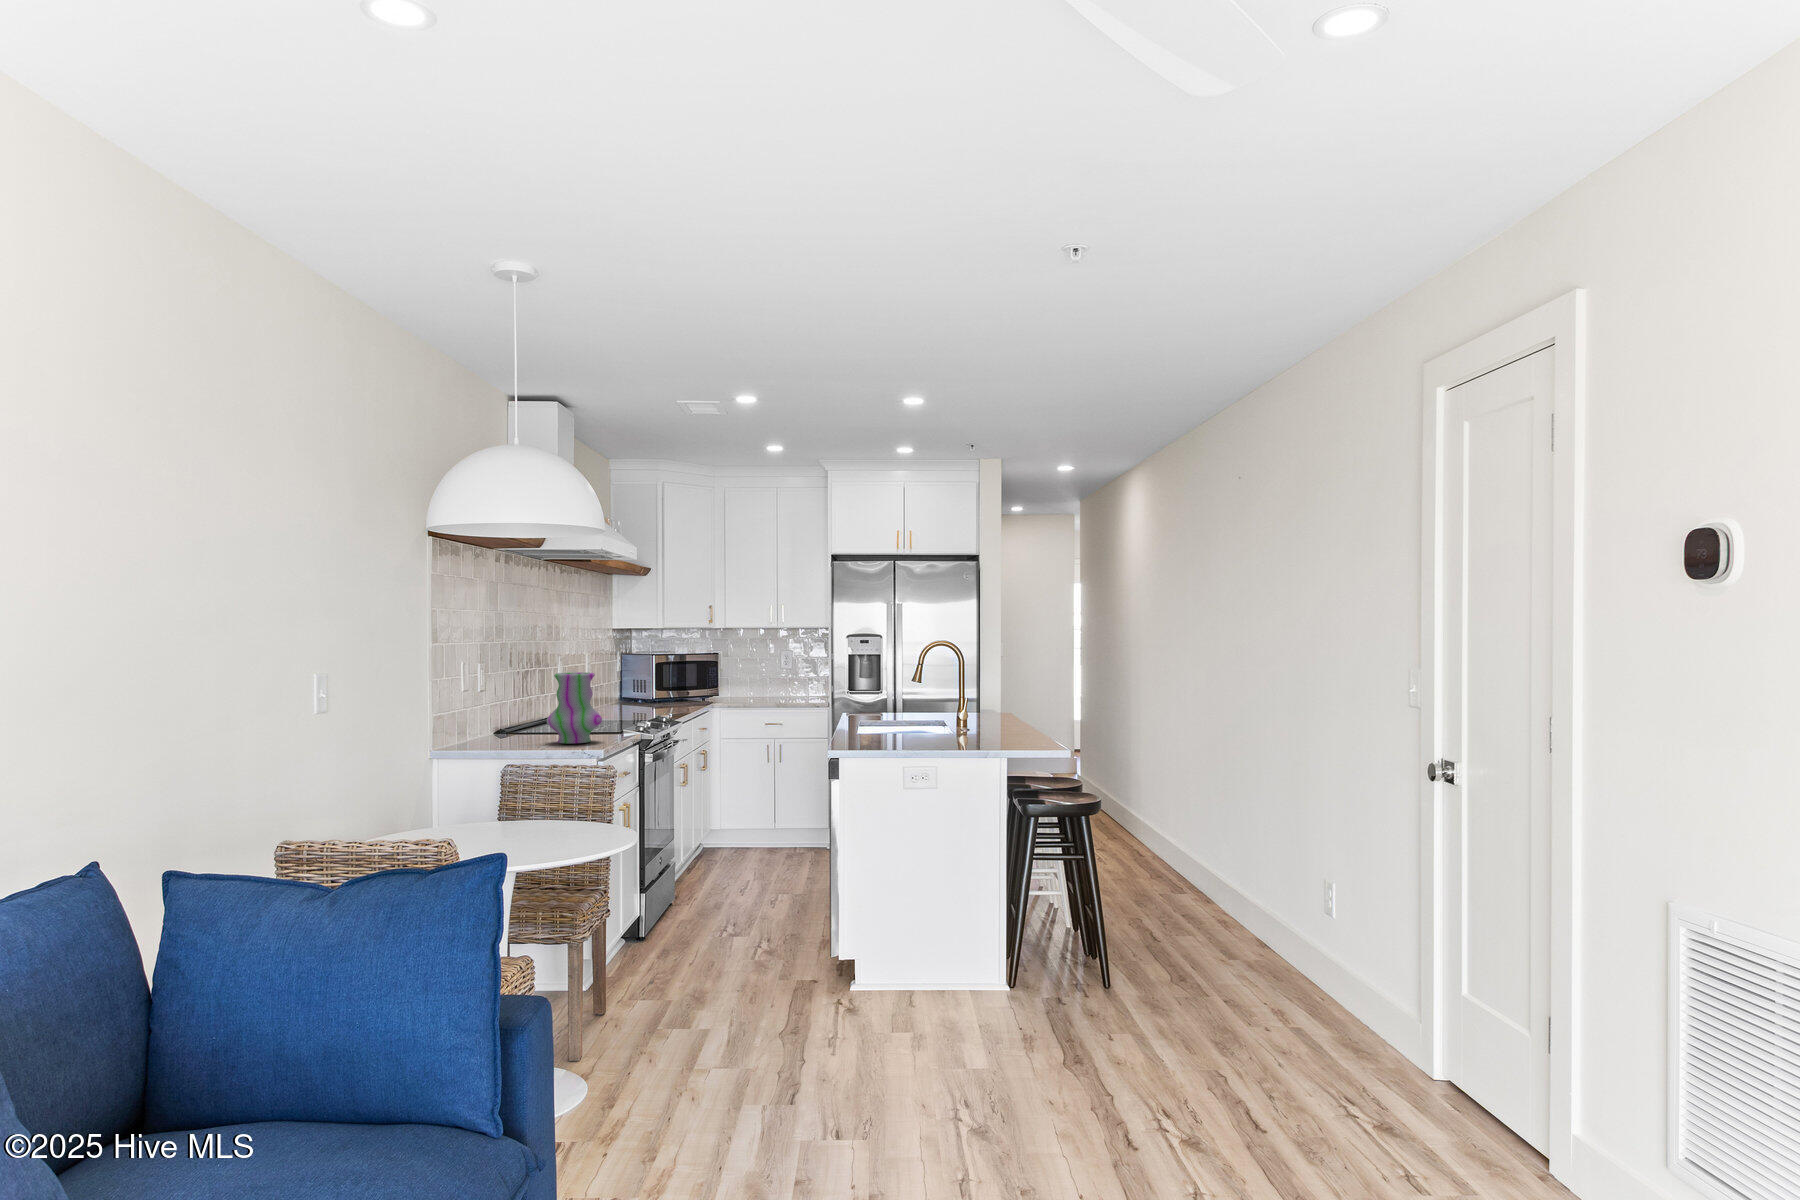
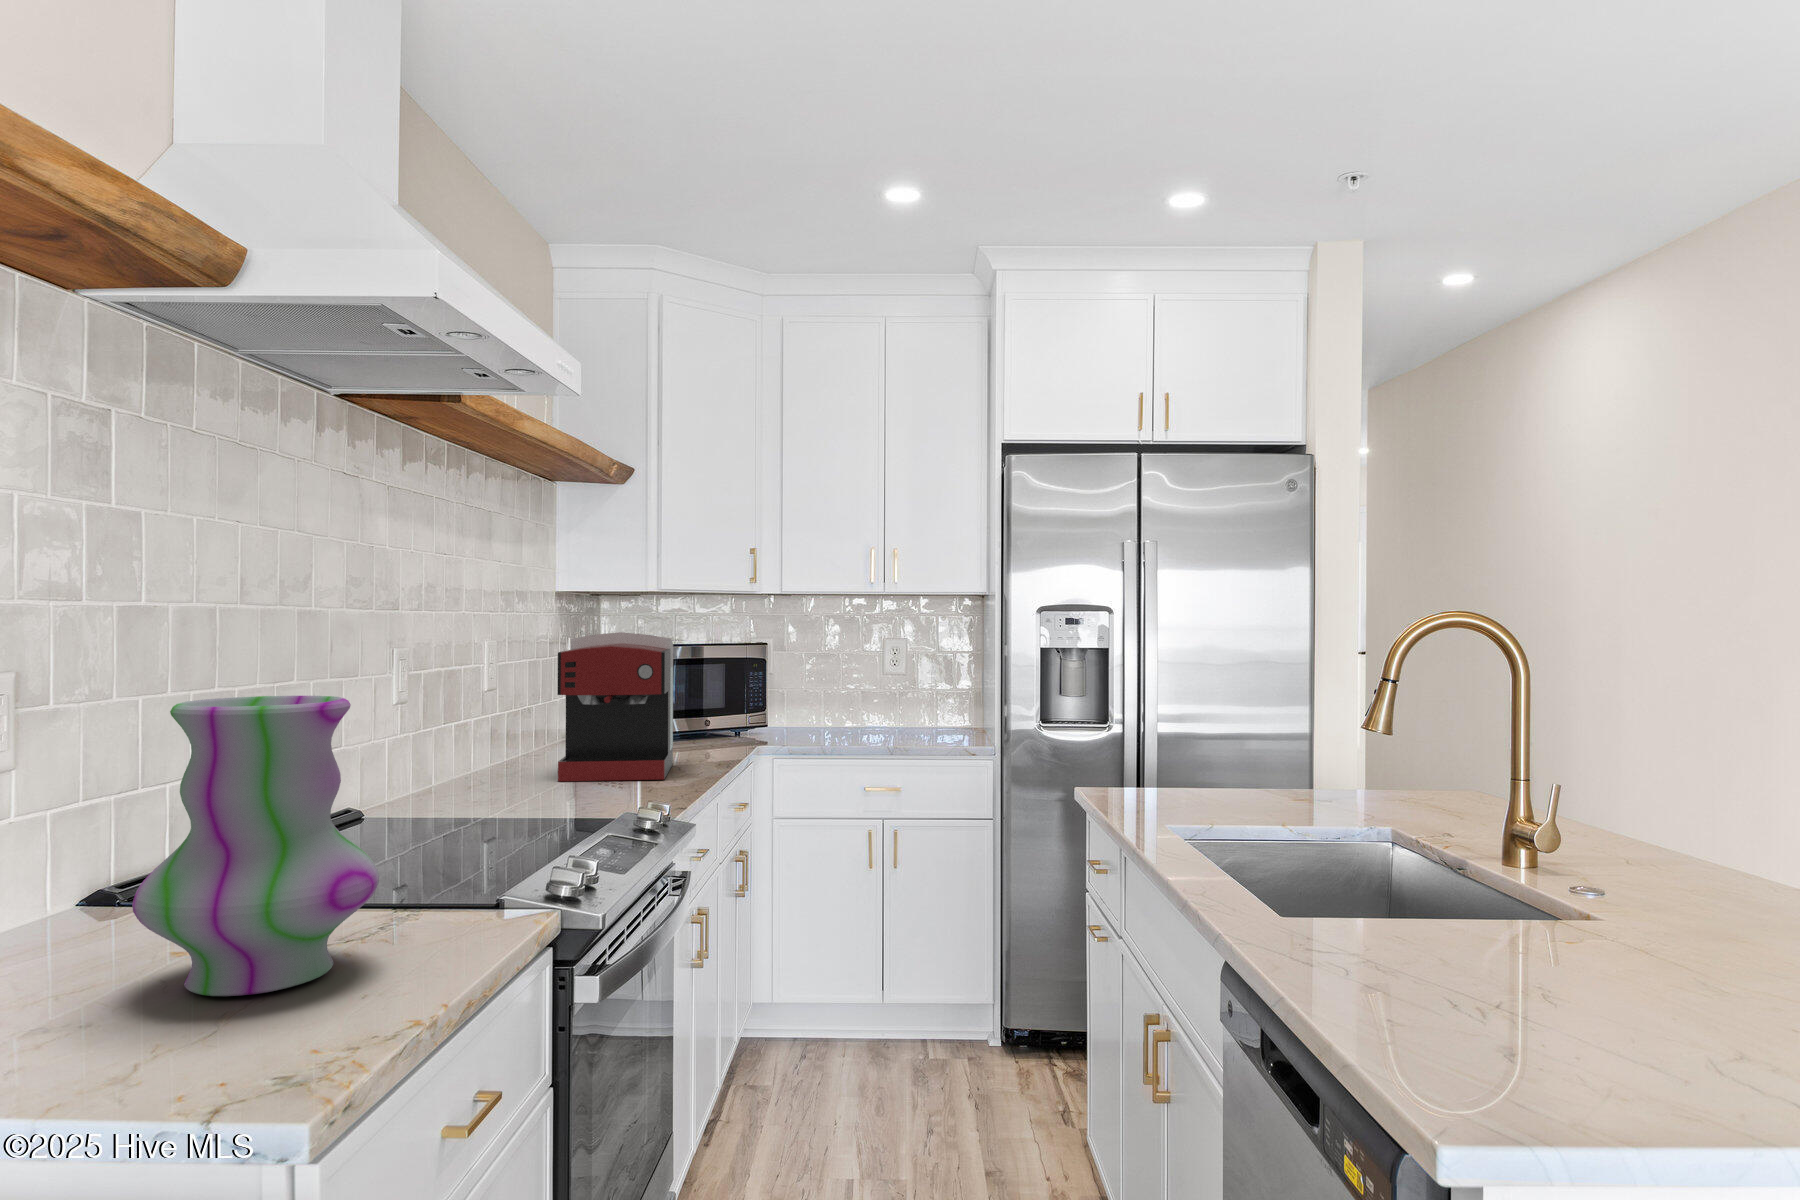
coffee maker: none [624,650,672,714] -> present [557,632,673,781]

